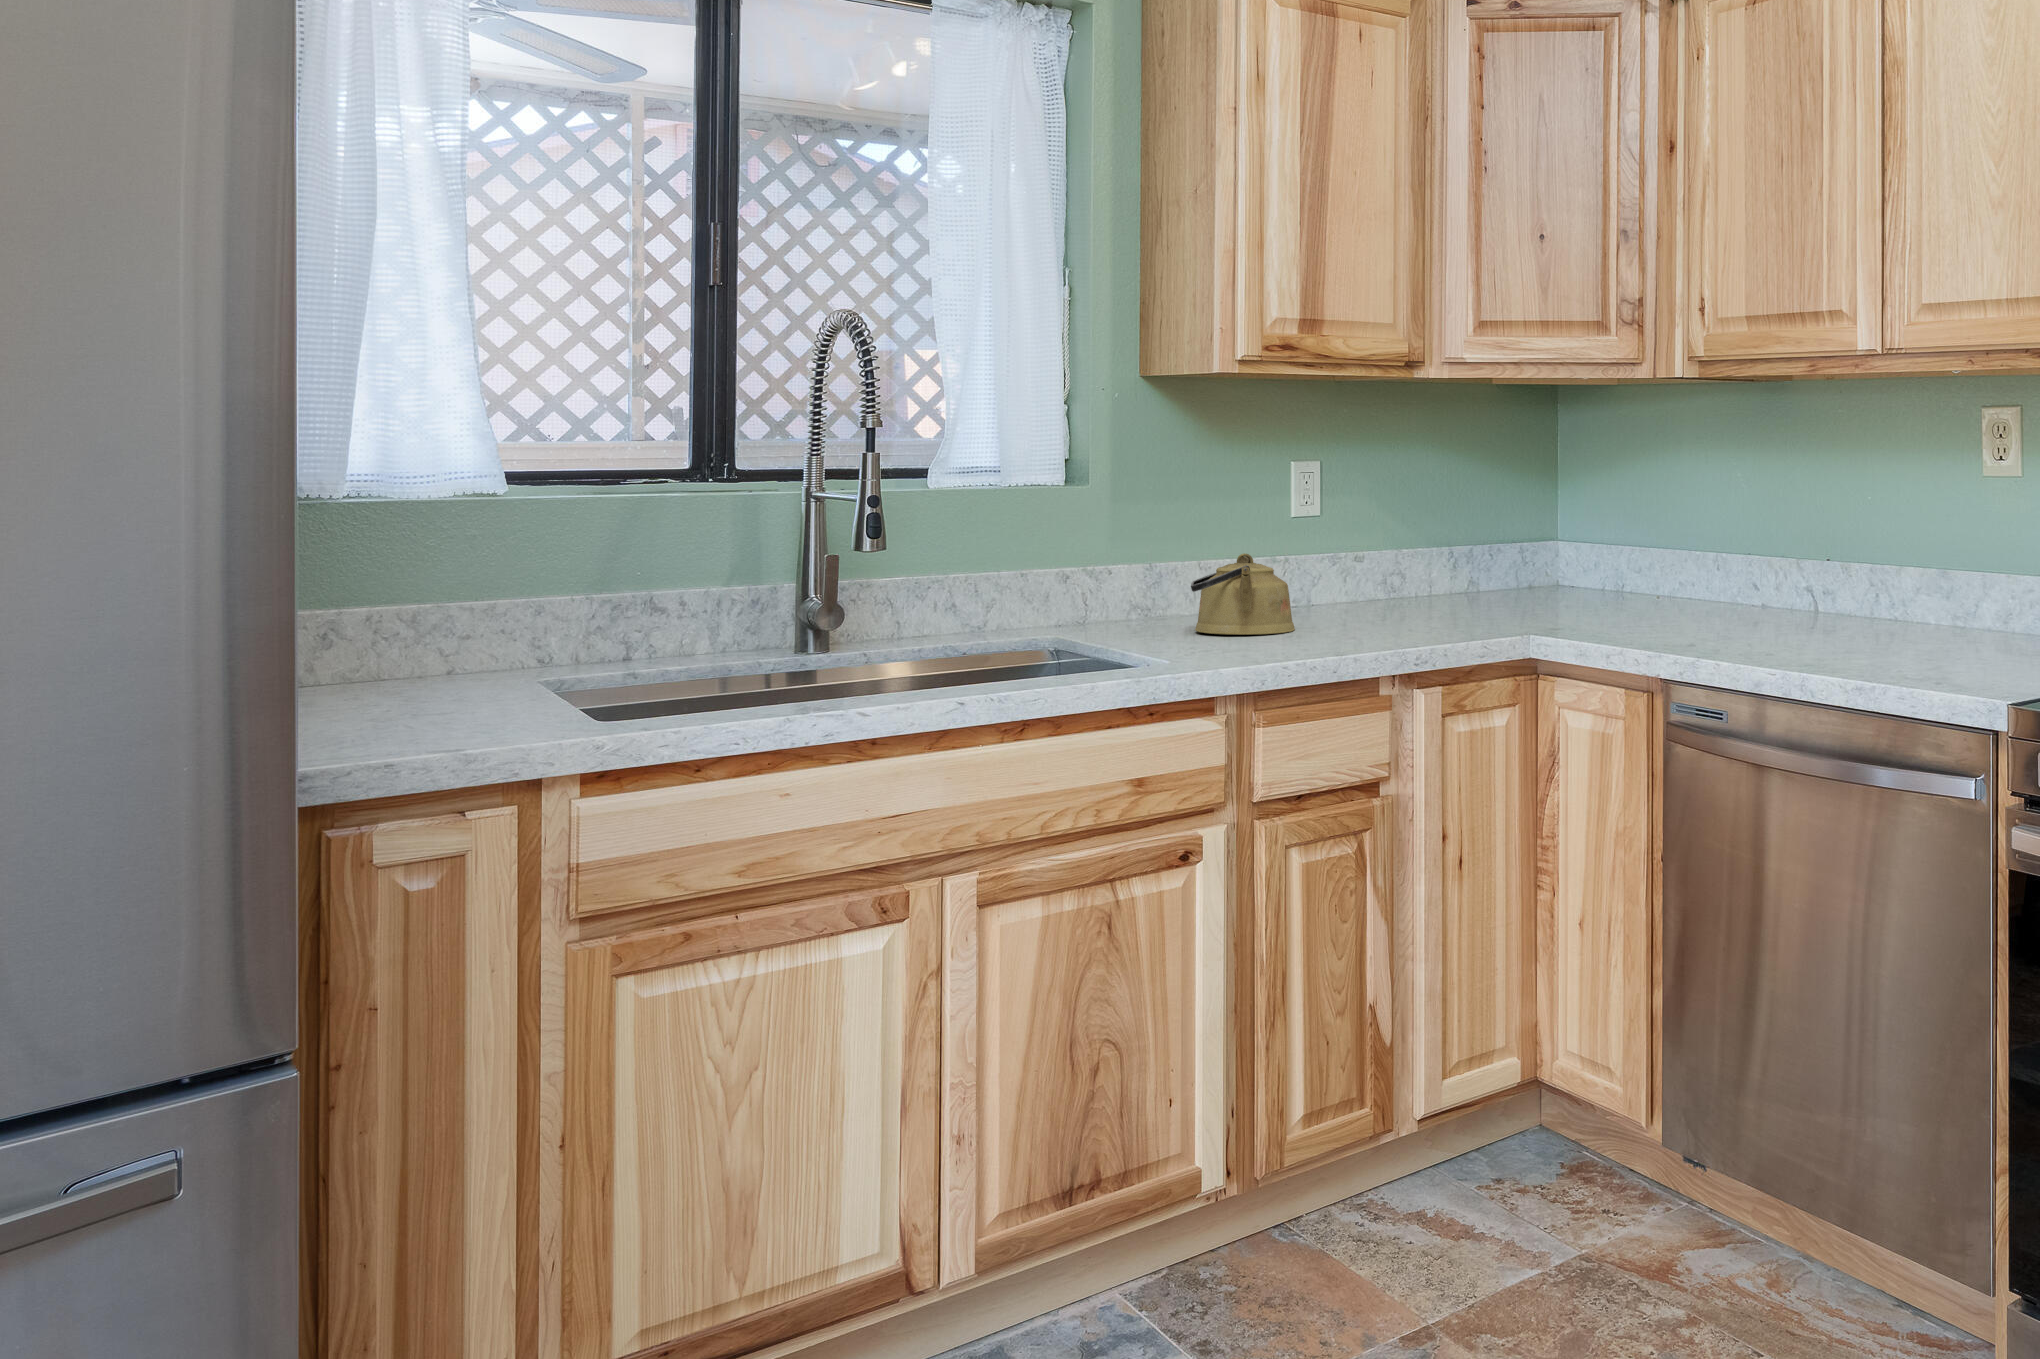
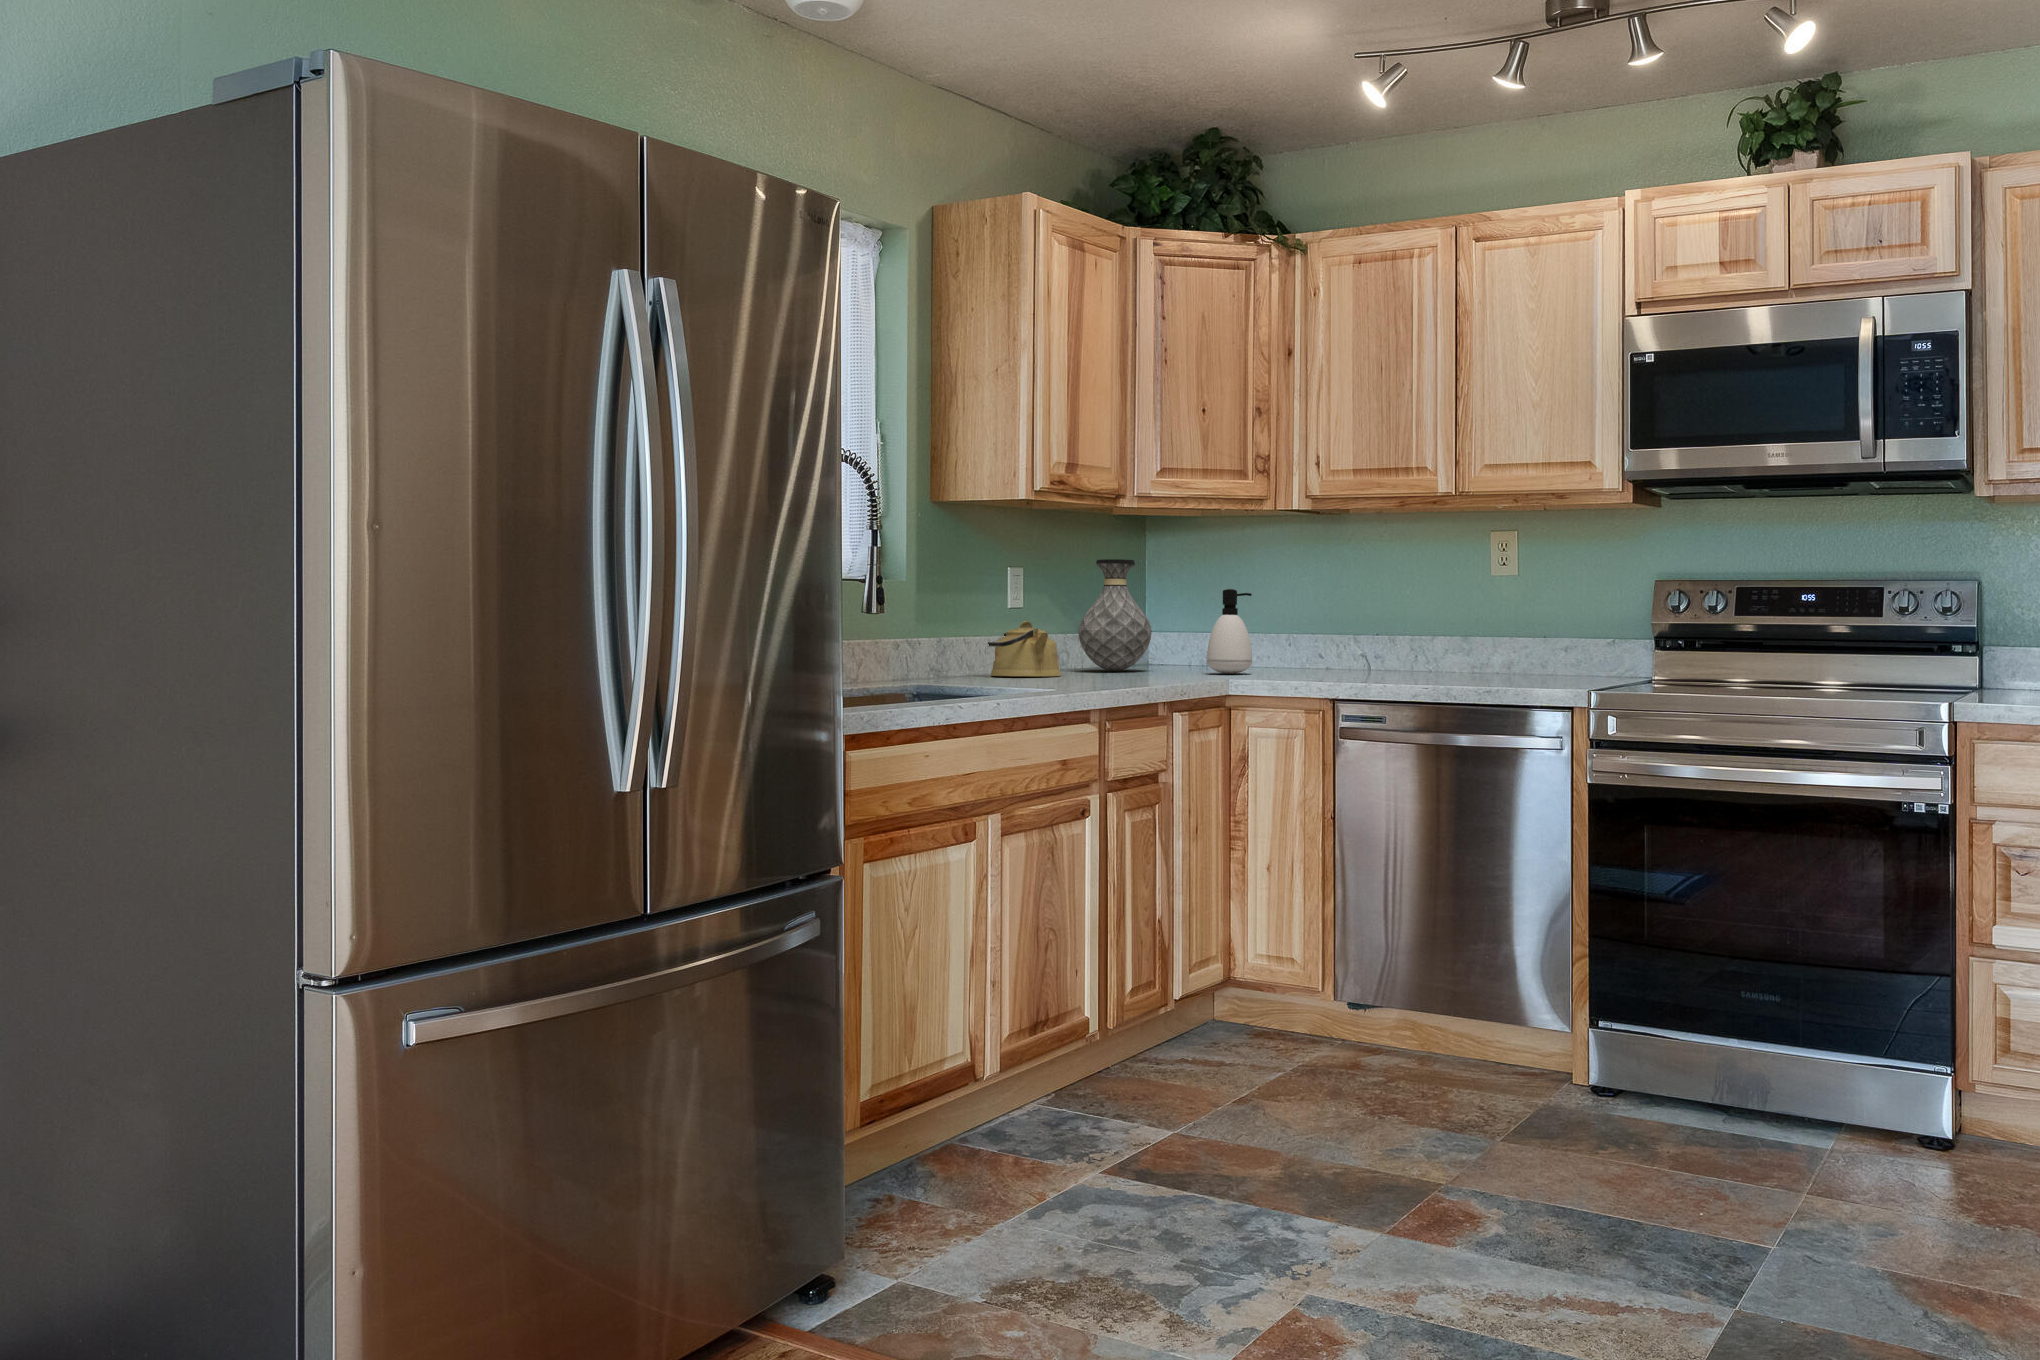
vase: none [1357,463,1459,619] -> present [1078,559,1152,671]
soap dispenser: none [1497,508,1567,633] -> present [1207,589,1252,674]

